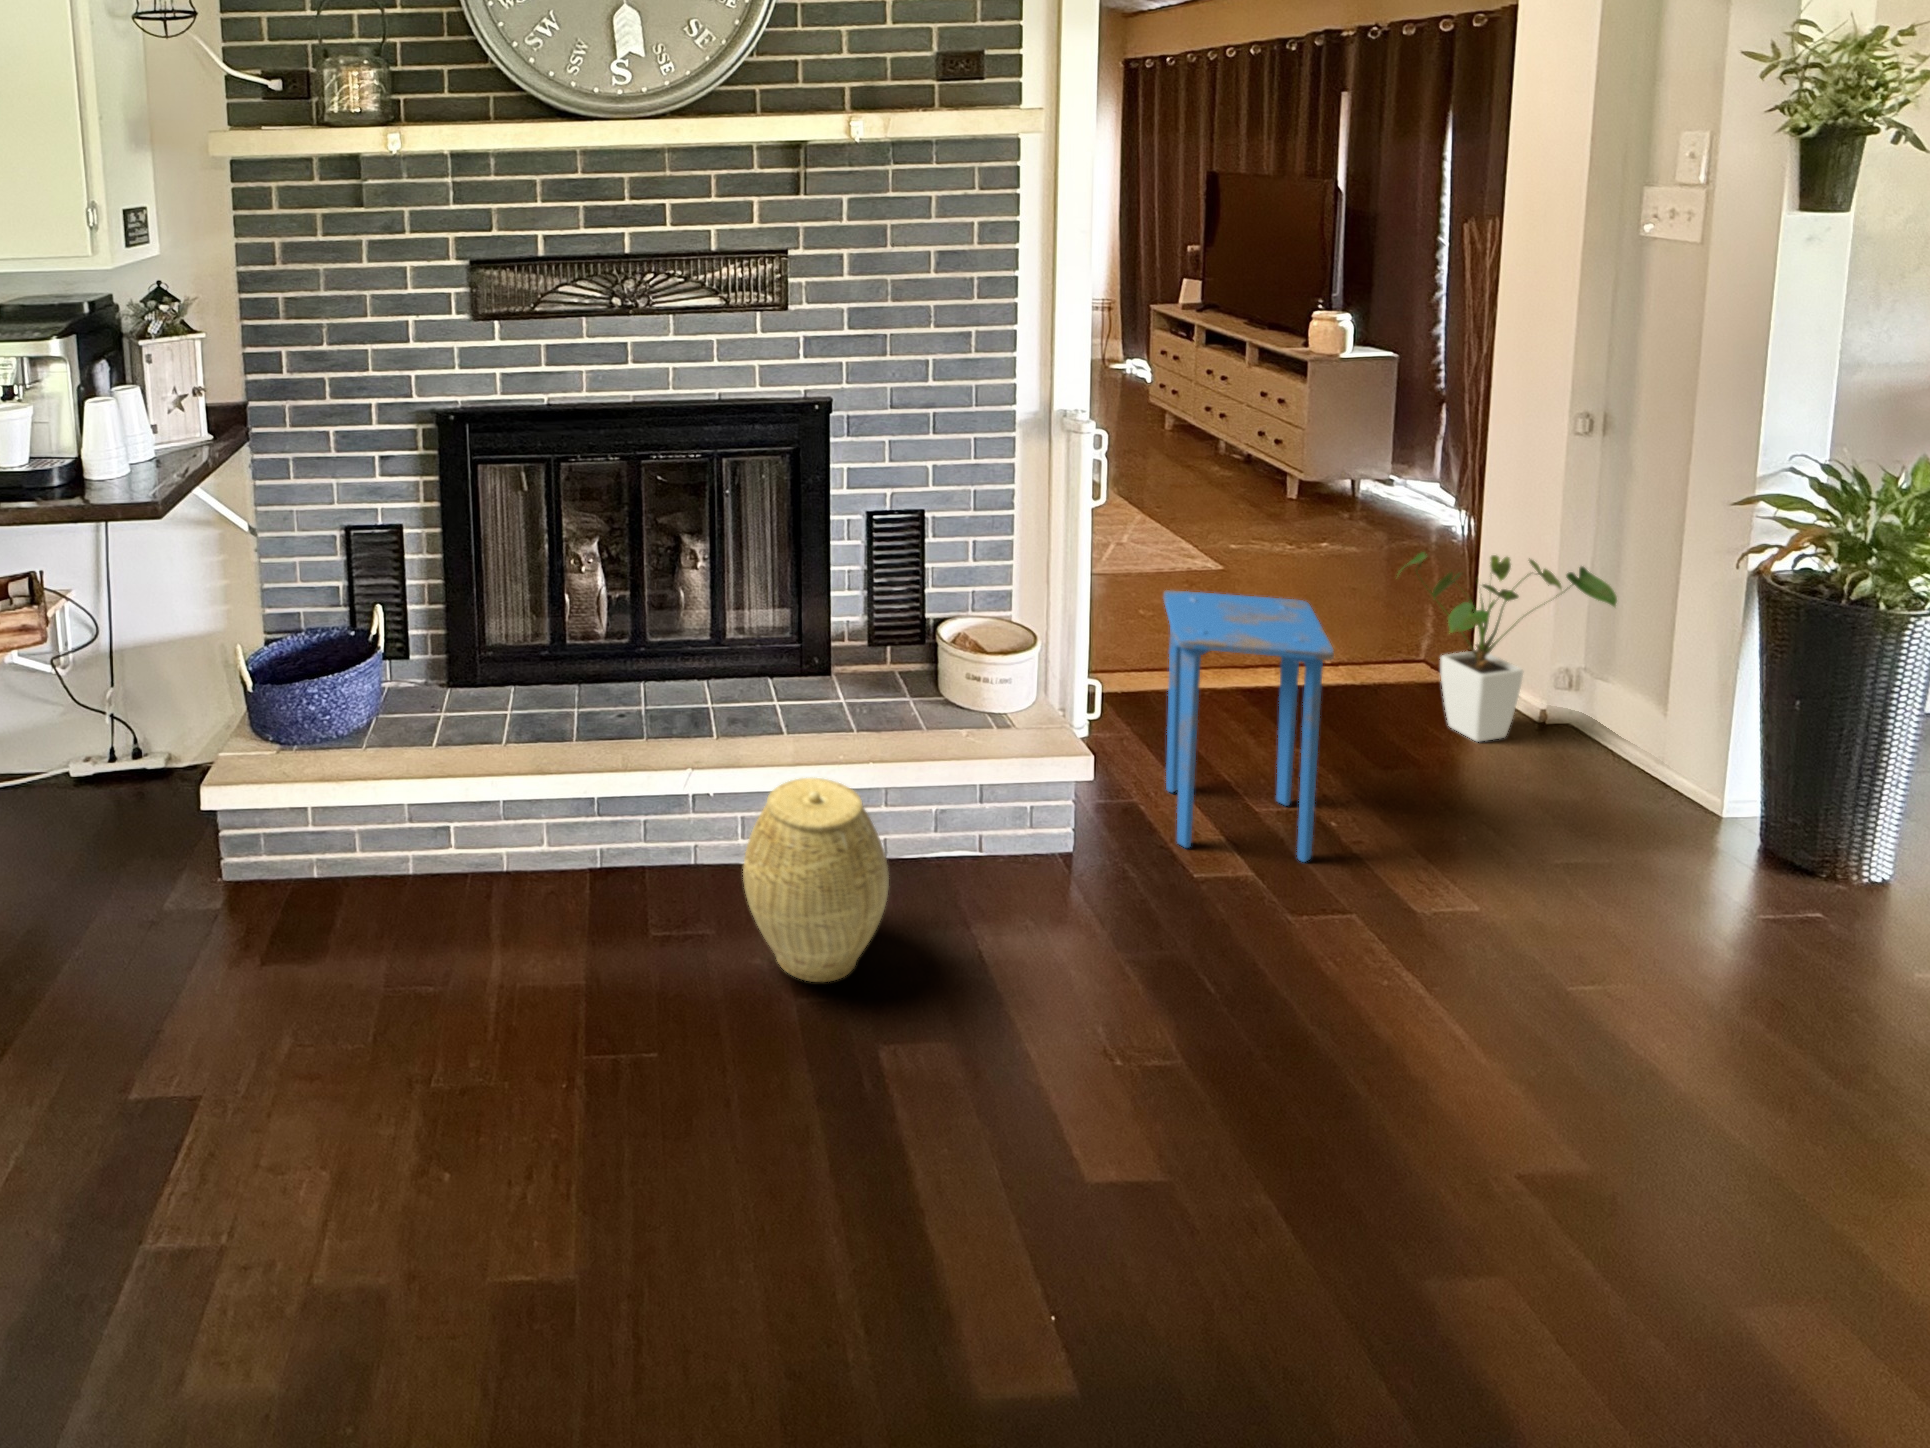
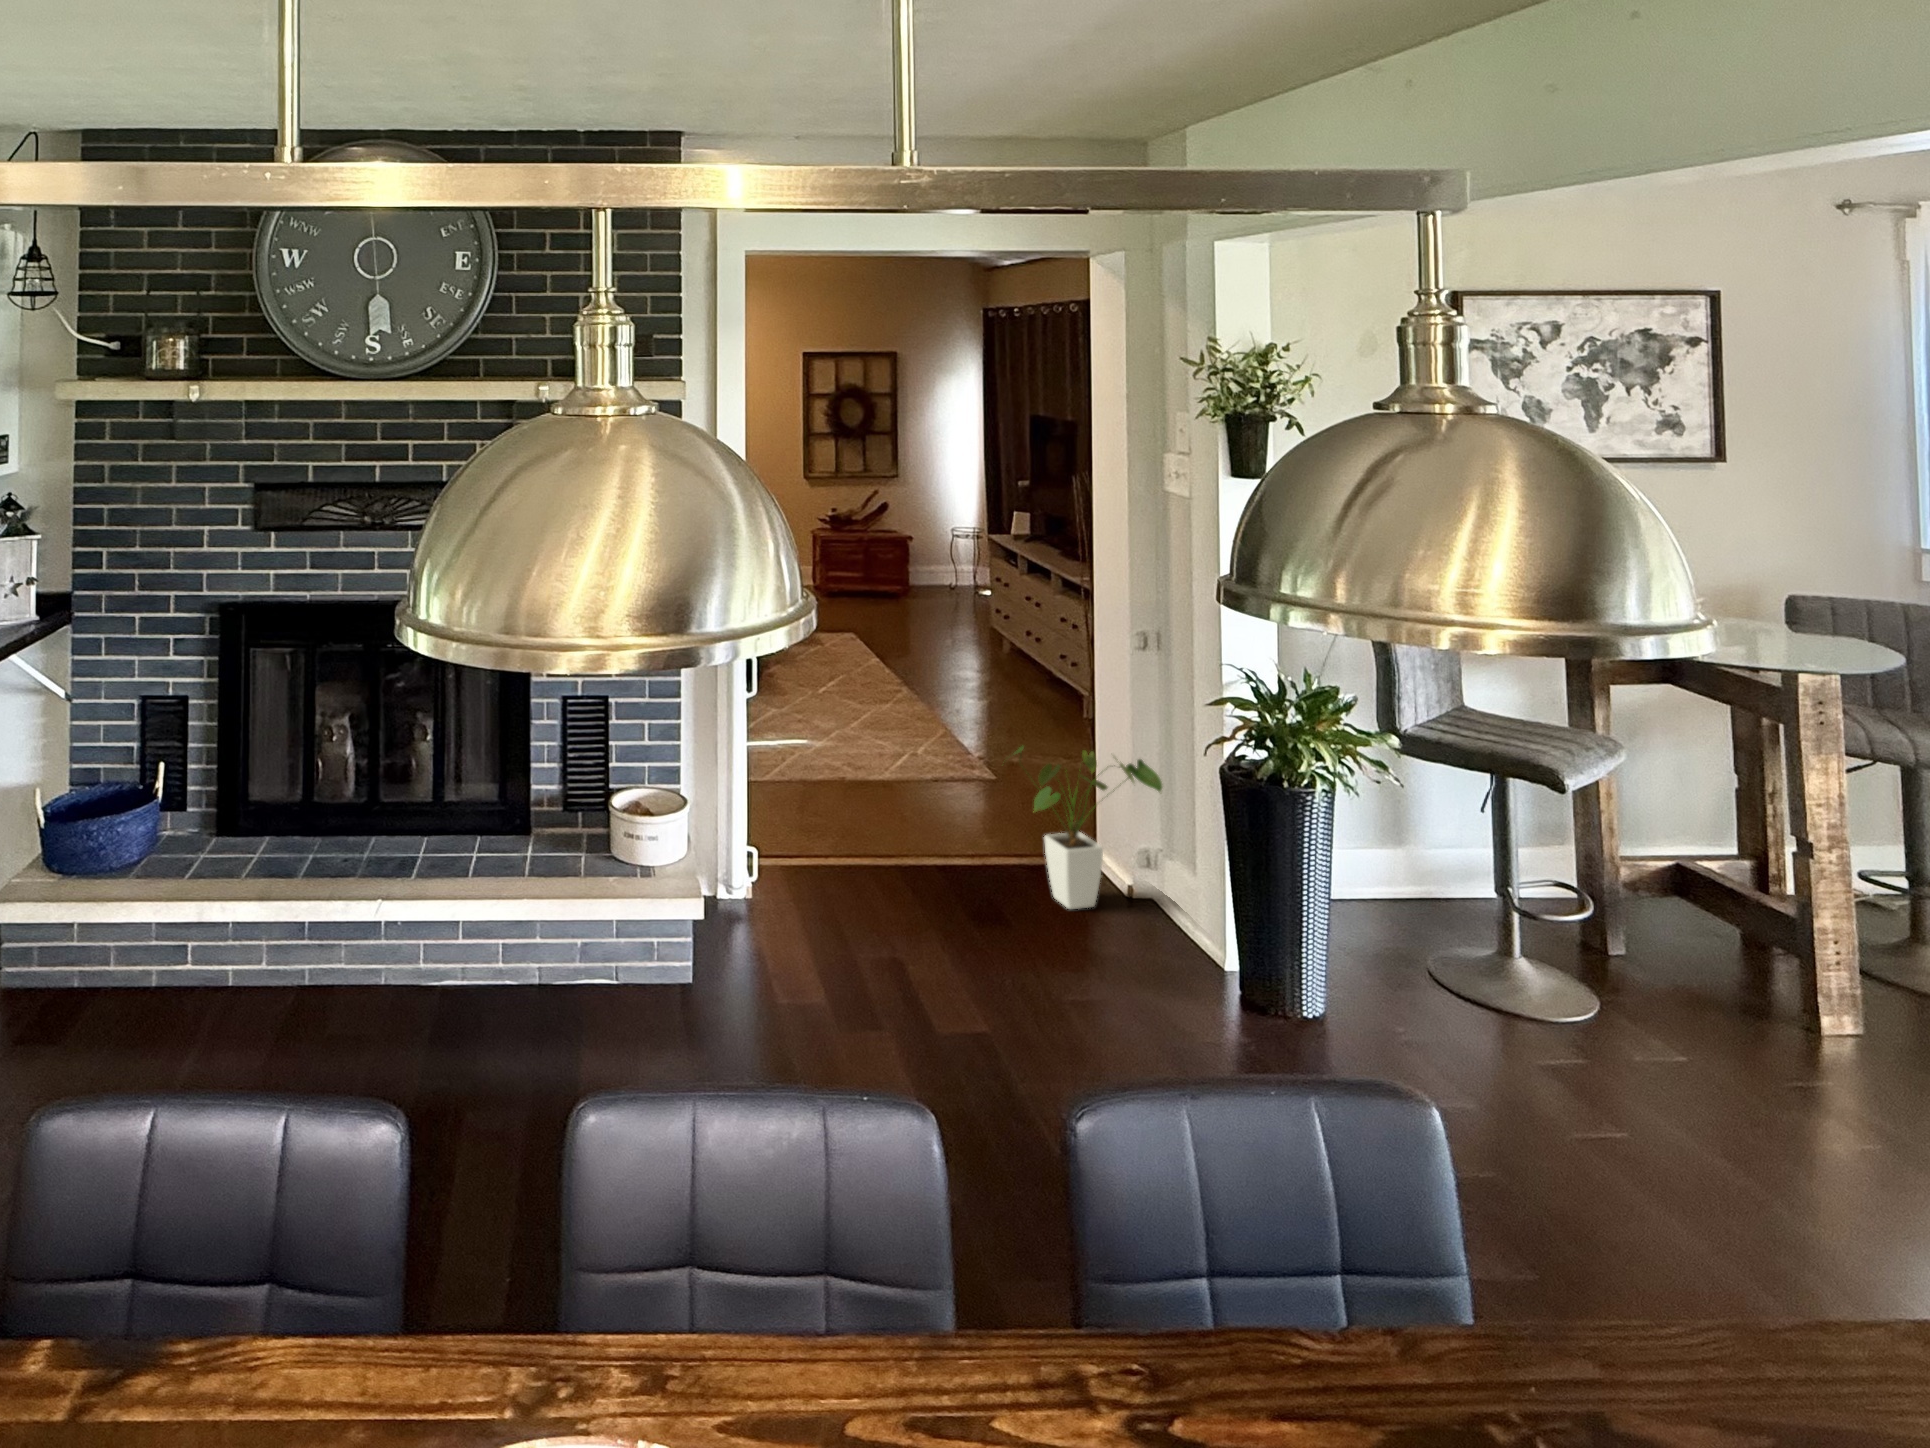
side table: present [1163,590,1334,862] -> none [778,767,900,993]
woven basket: present [743,778,889,982] -> none [403,901,517,1068]

